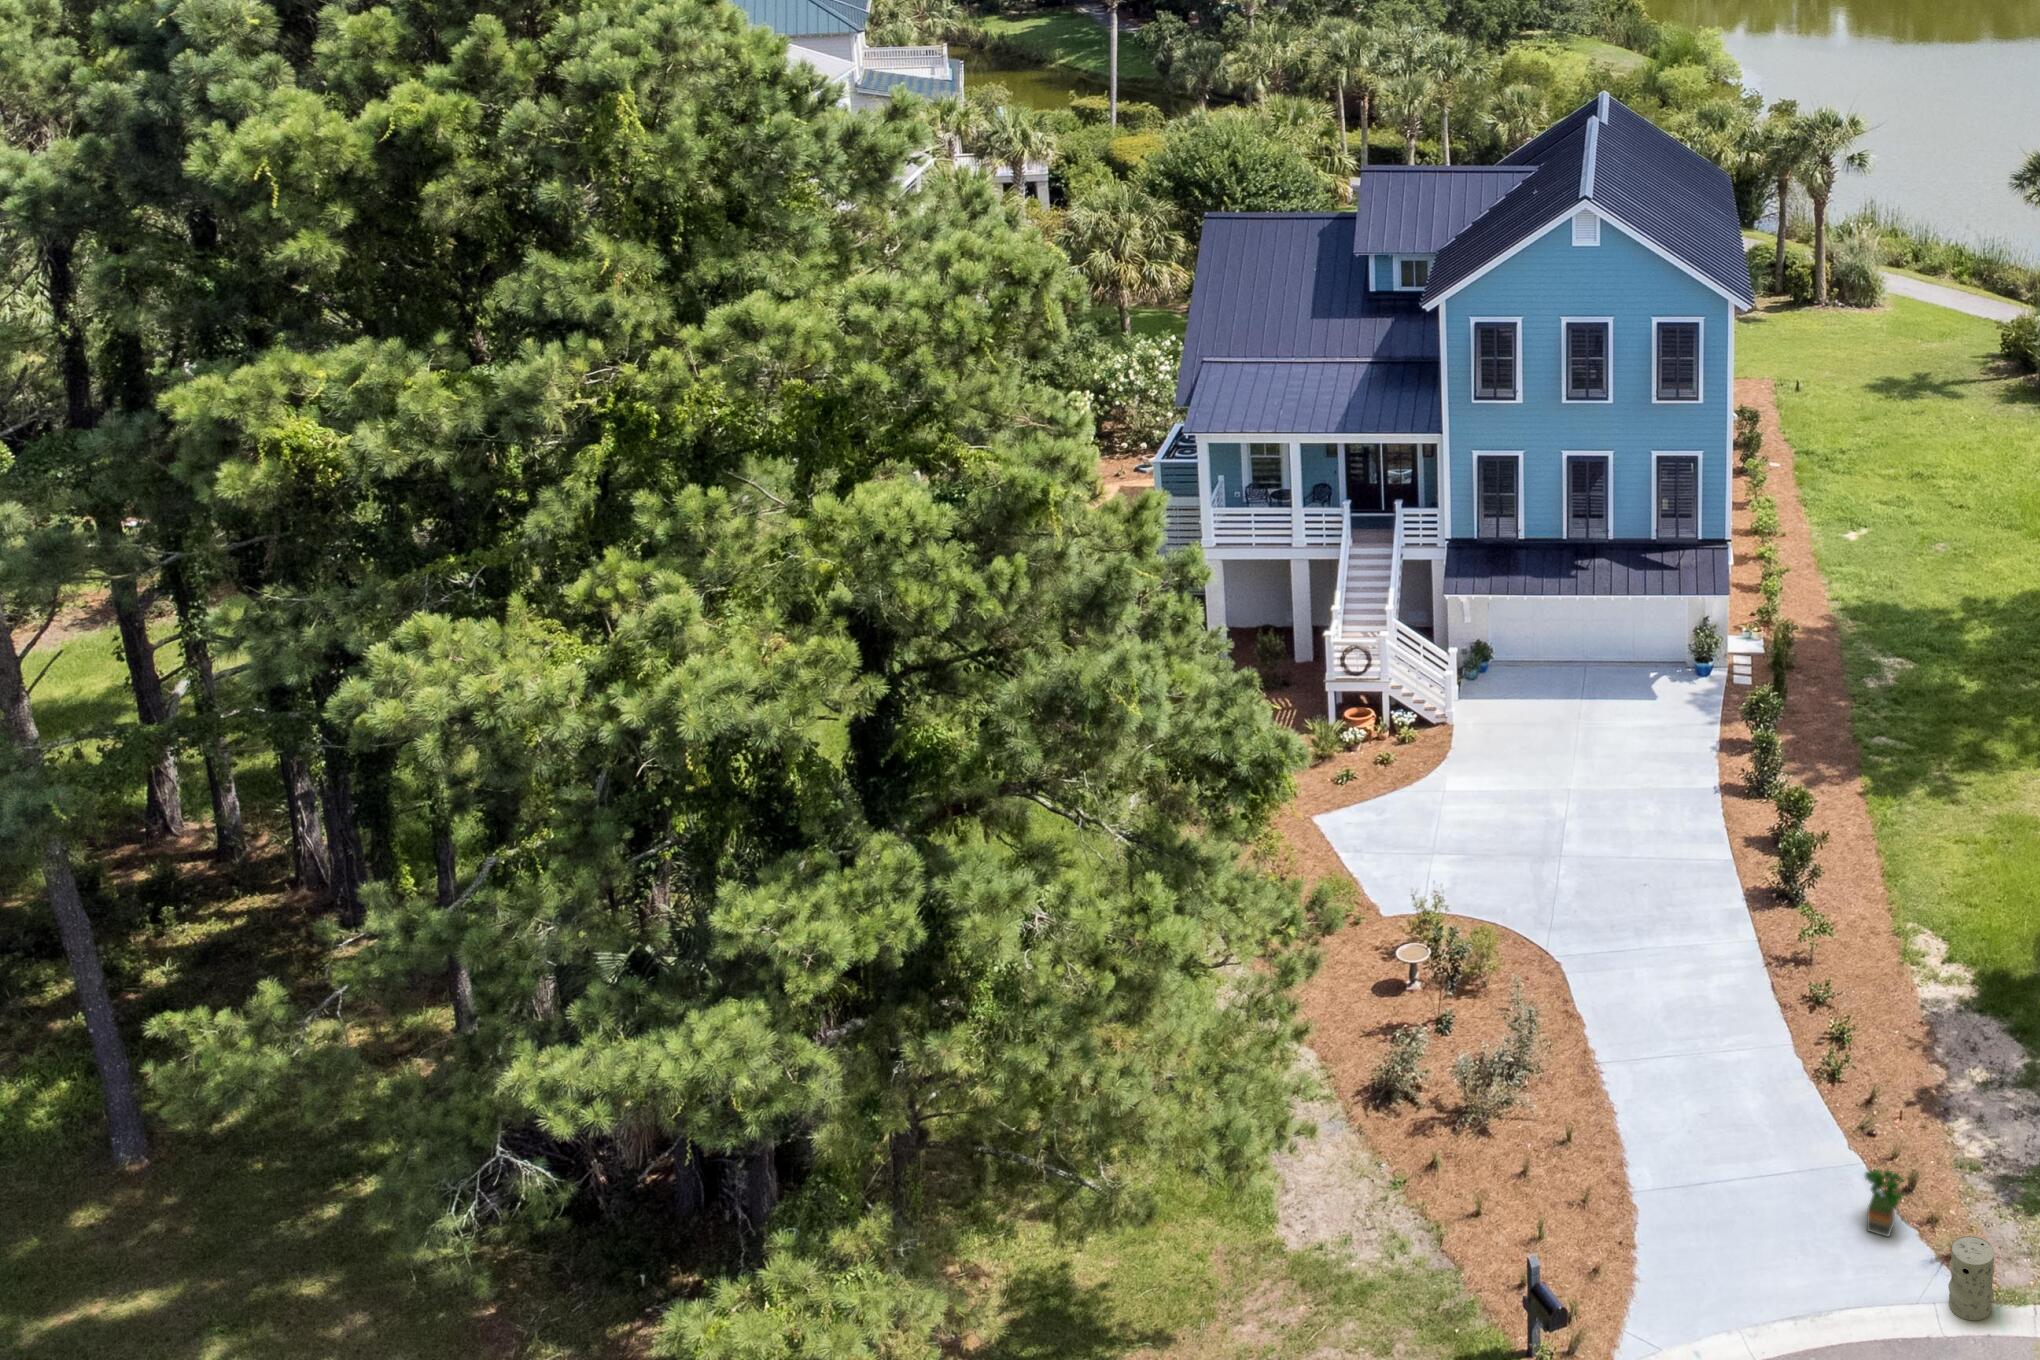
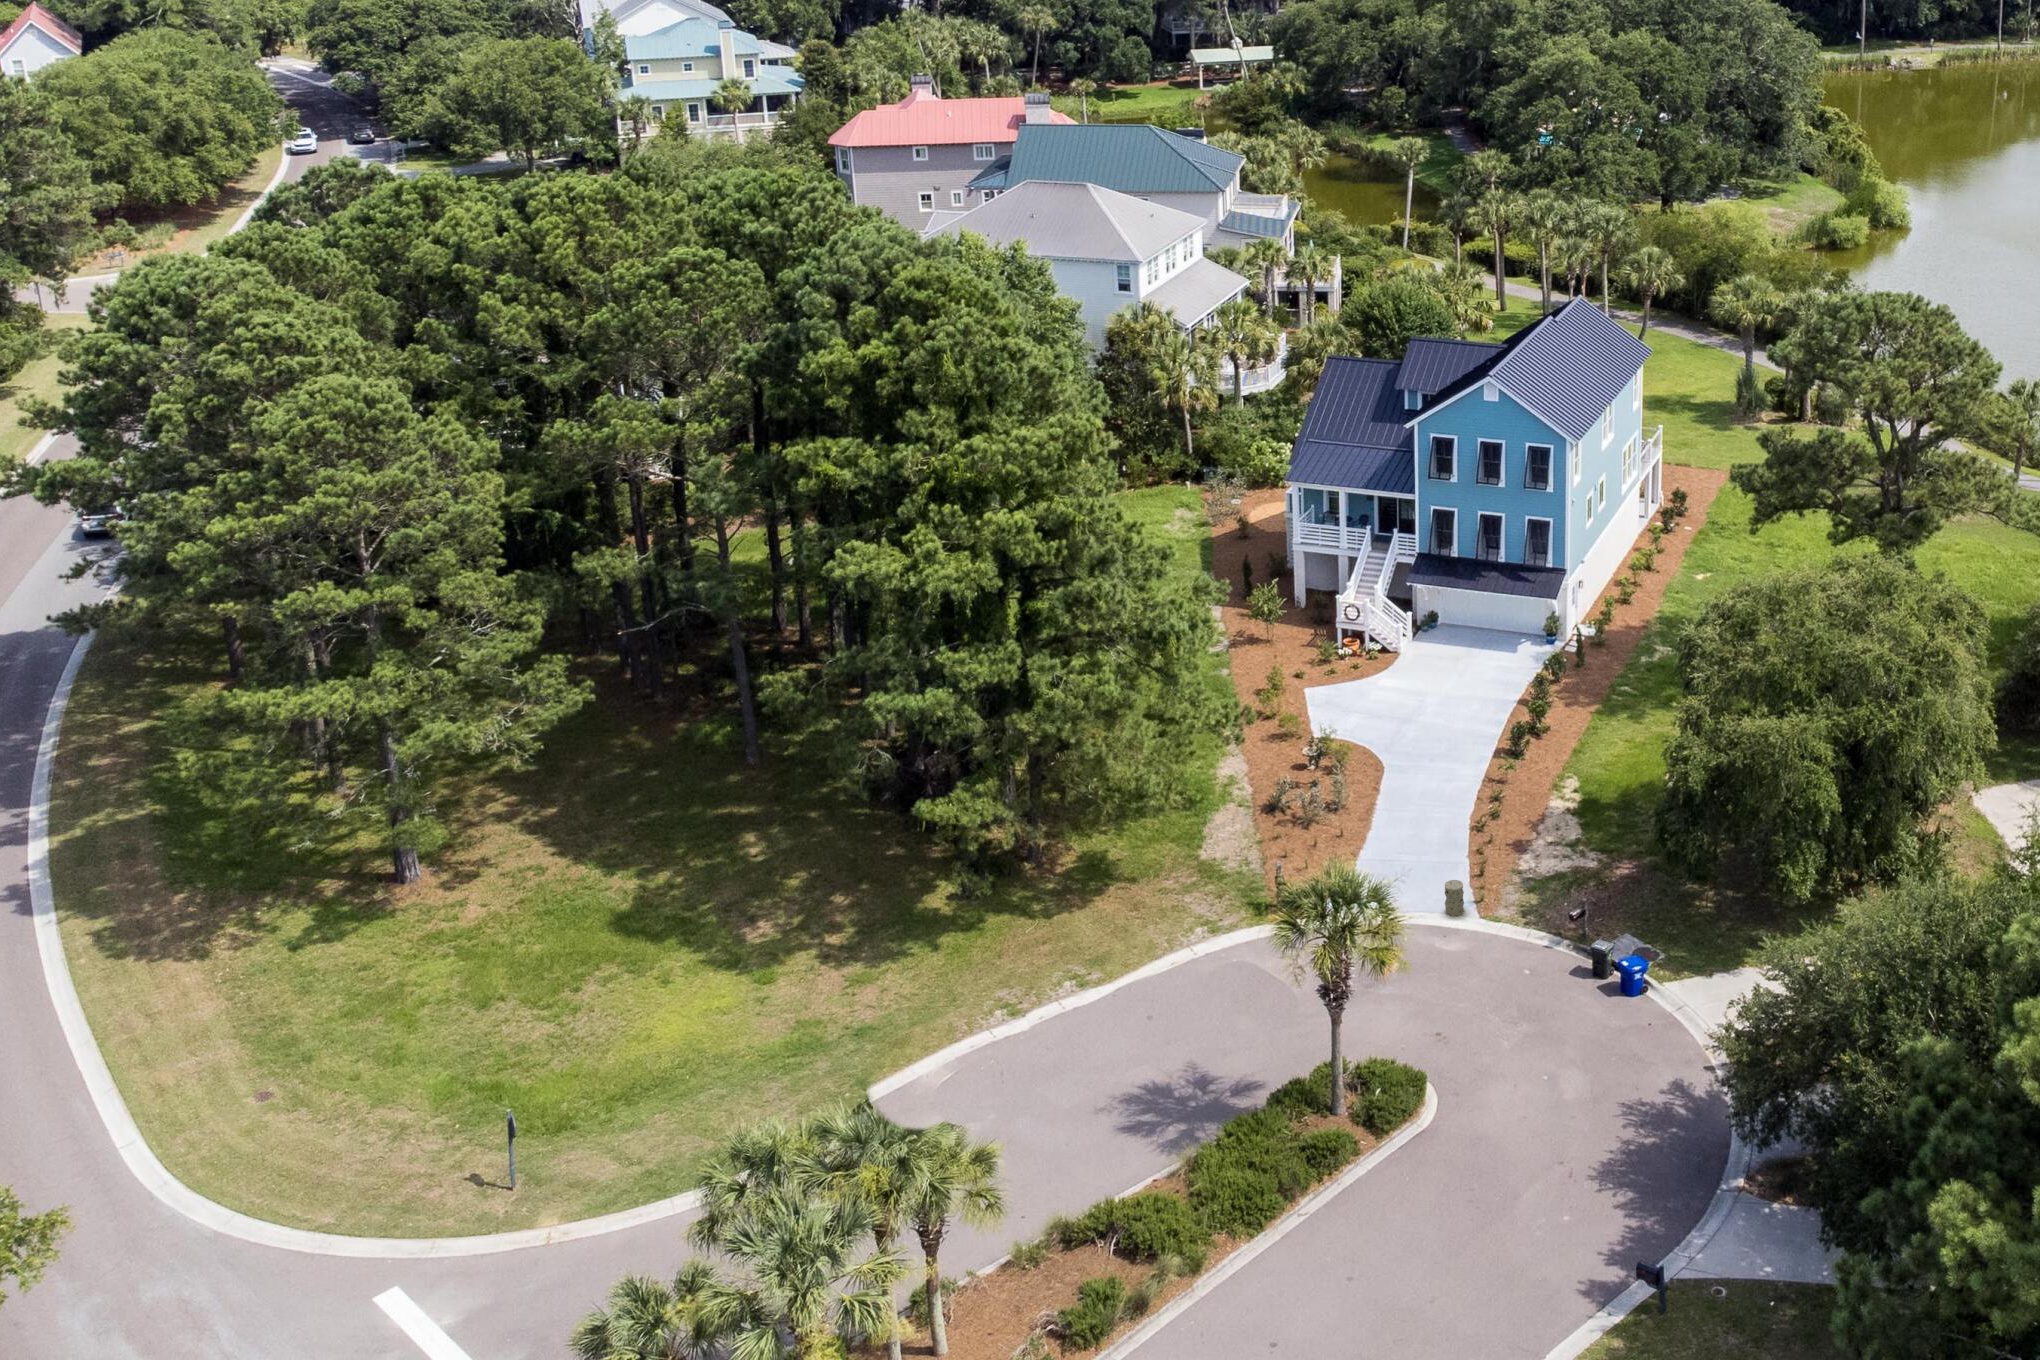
potted tree: present [1865,1169,1904,1236] -> none [1431,853,1450,885]

